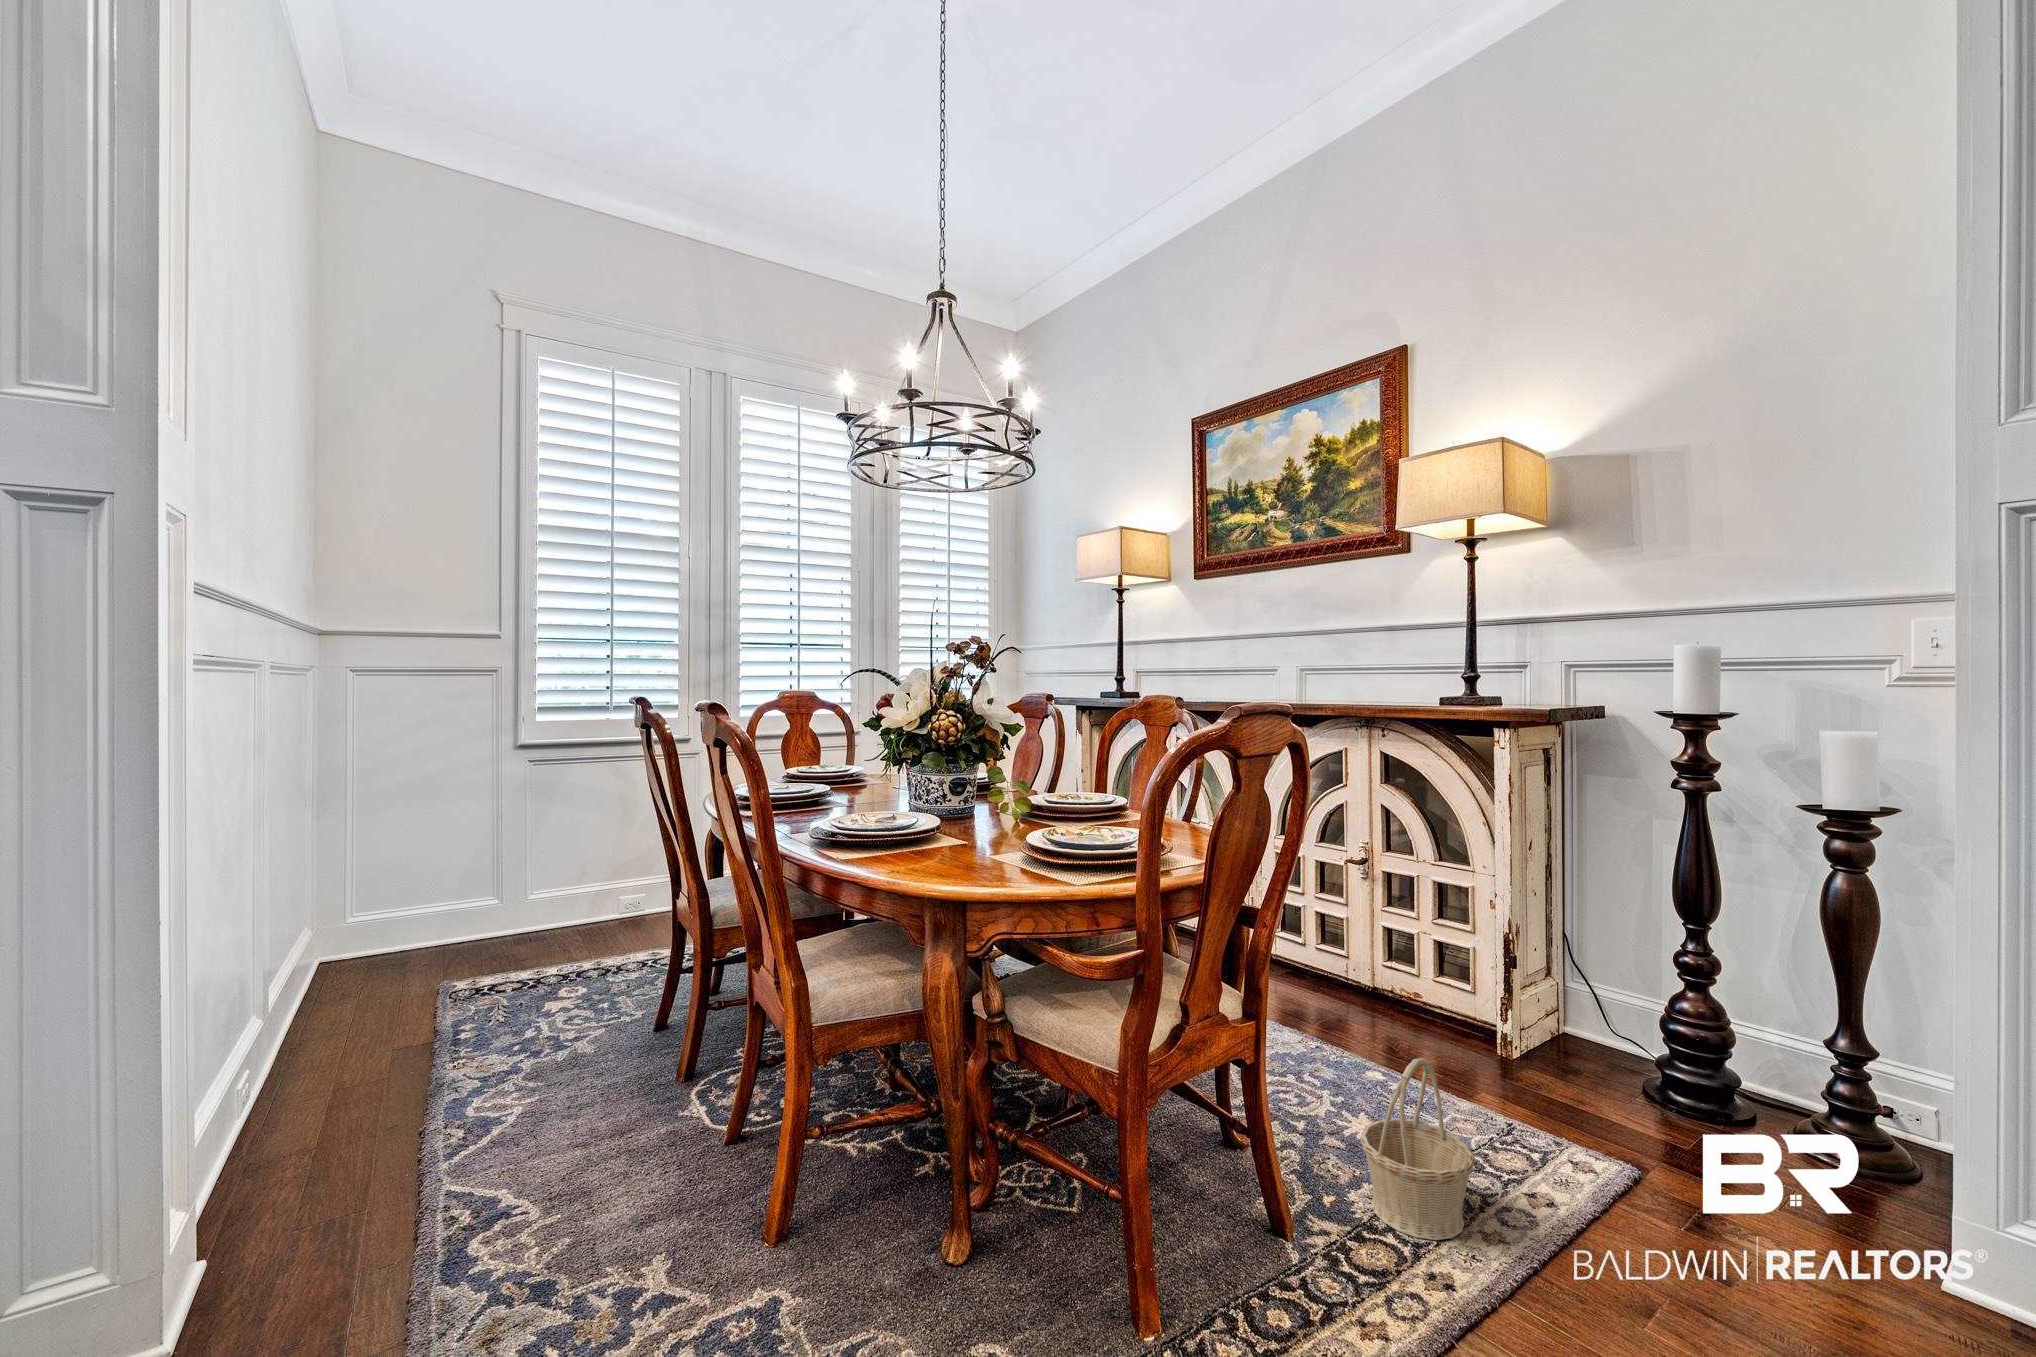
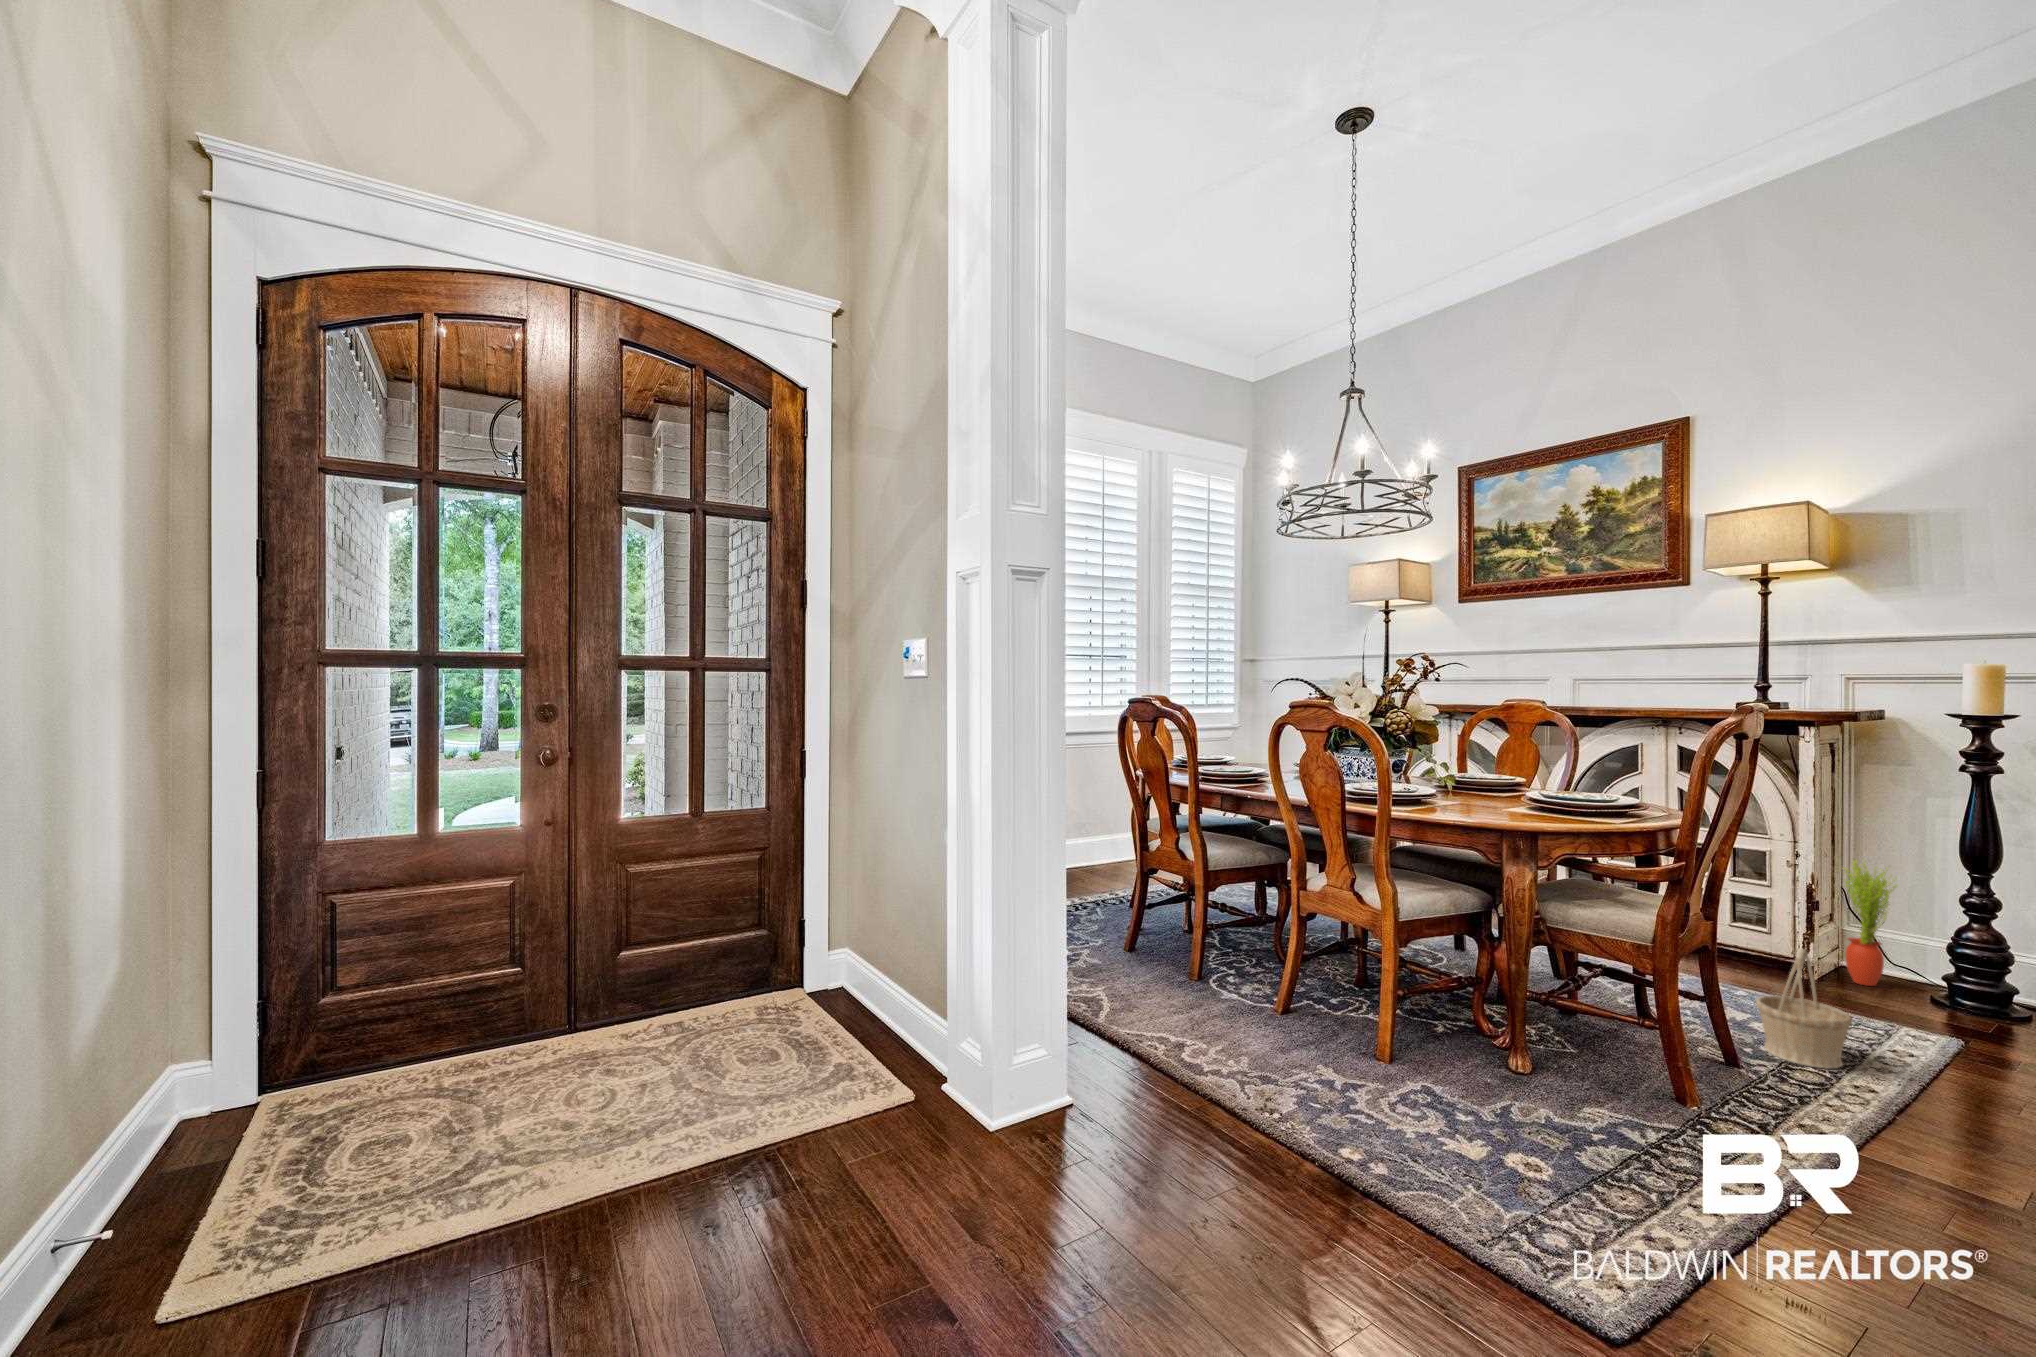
potted plant: none [1545,898,1611,1063] -> present [1844,859,1897,986]

